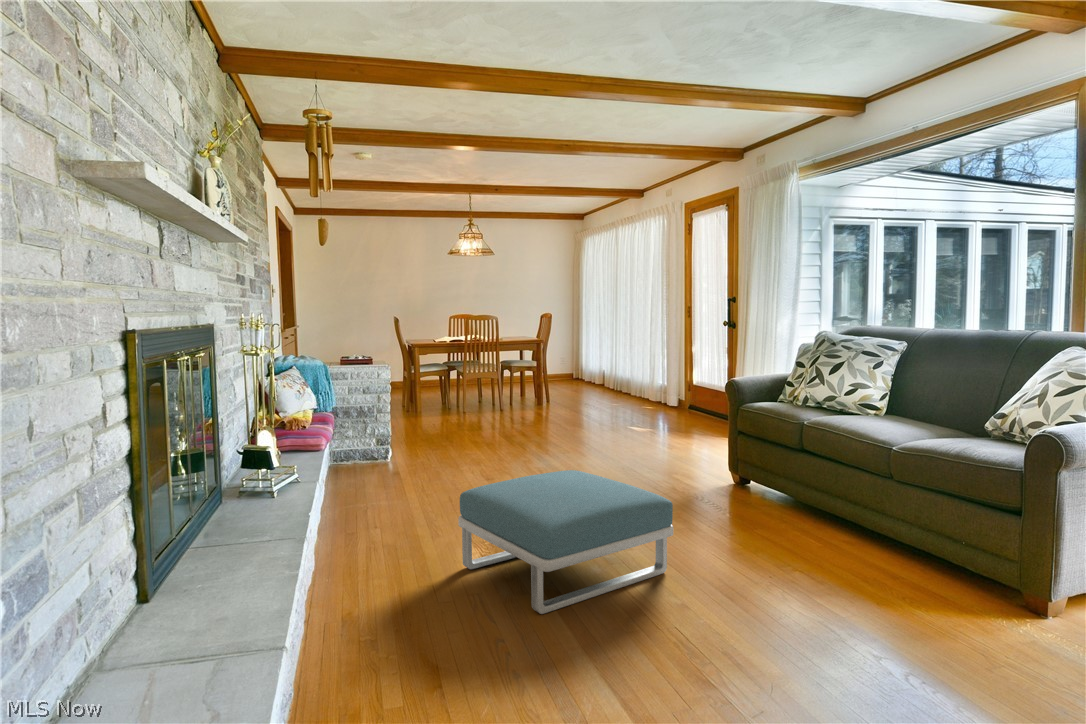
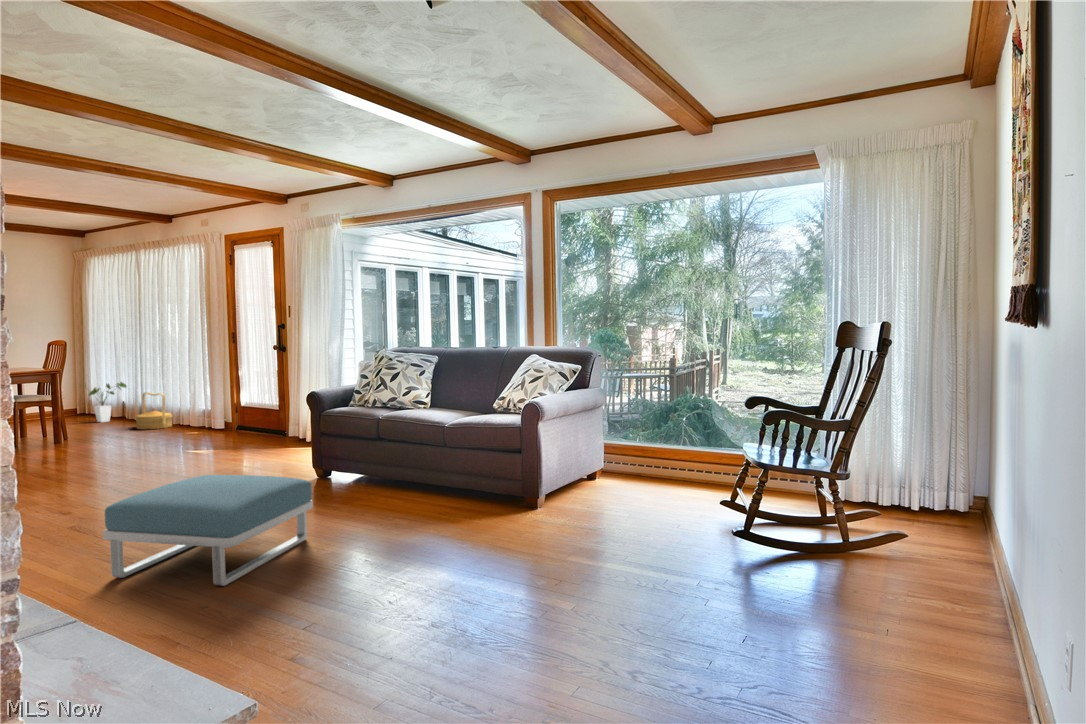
house plant: none [568,352,603,389] -> present [81,382,127,422]
woven basket: none [603,364,635,401] -> present [136,392,172,429]

